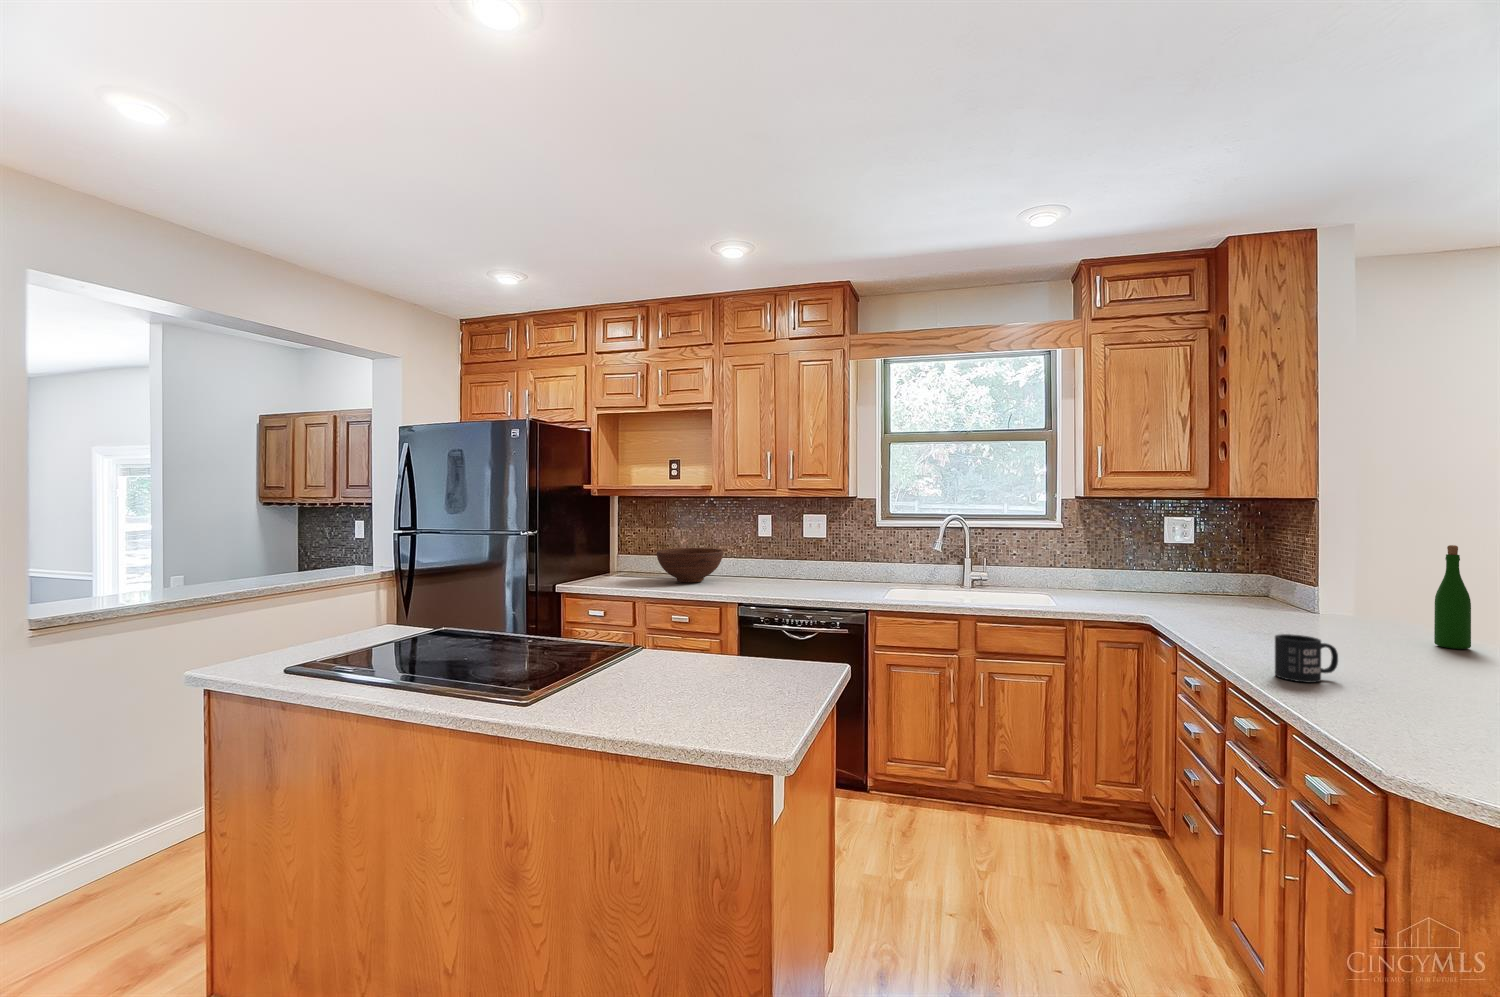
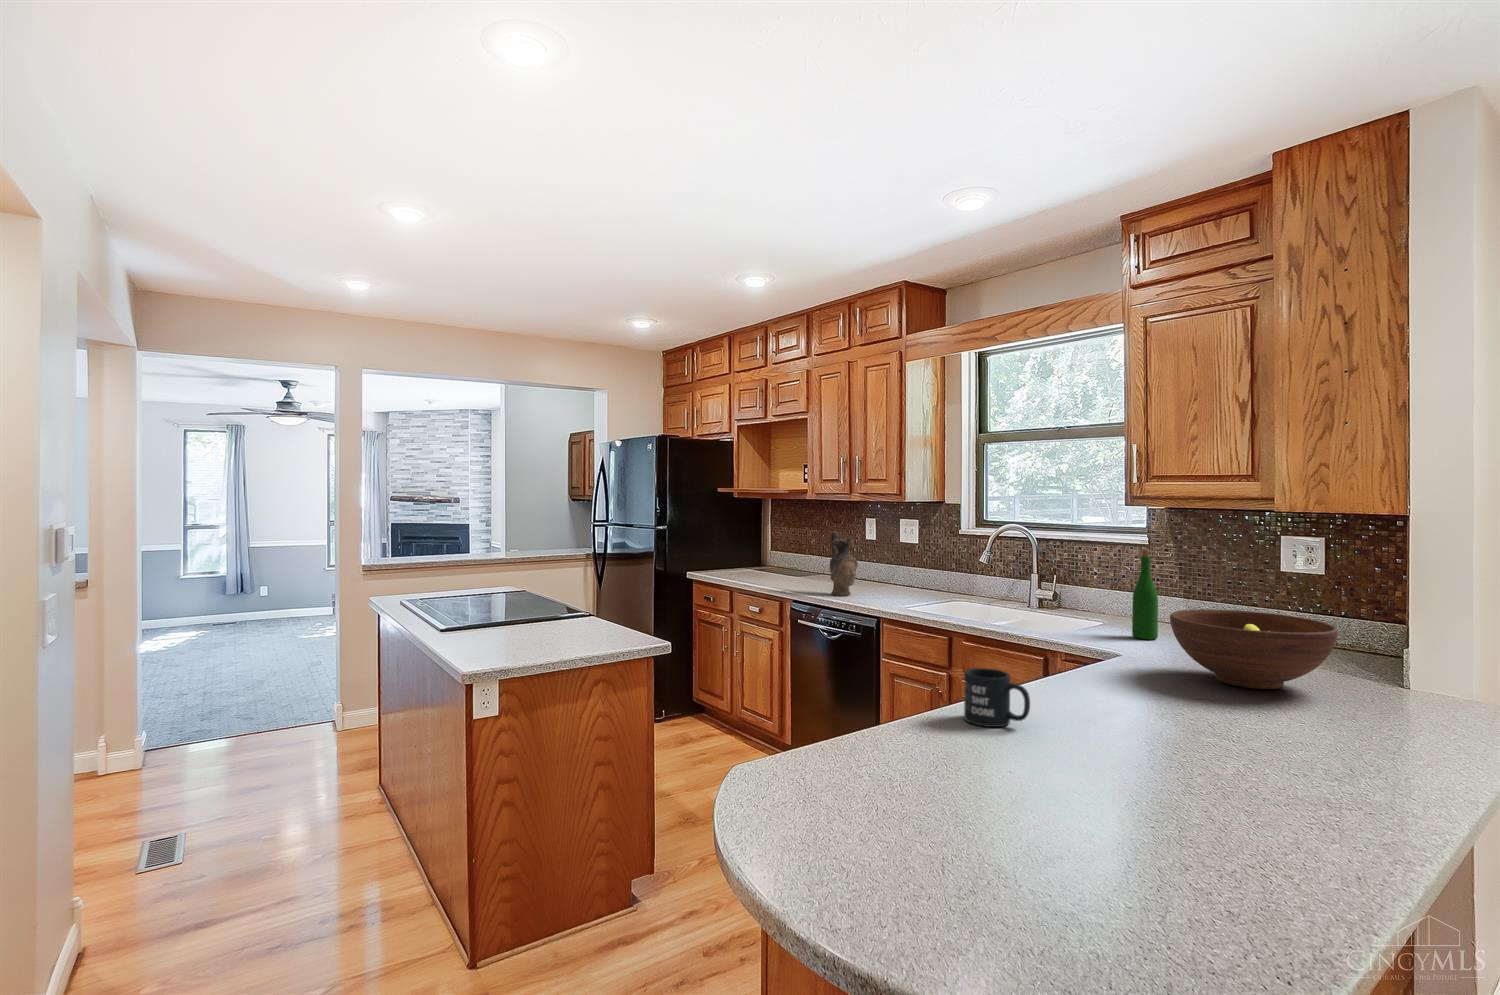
ceramic pitcher: none [775,528,812,594] -> present [830,531,858,596]
wine bottle: present [1434,545,1471,649] -> present [1132,549,1158,640]
fruit bowl: present [657,548,723,583] -> present [1170,609,1338,689]

